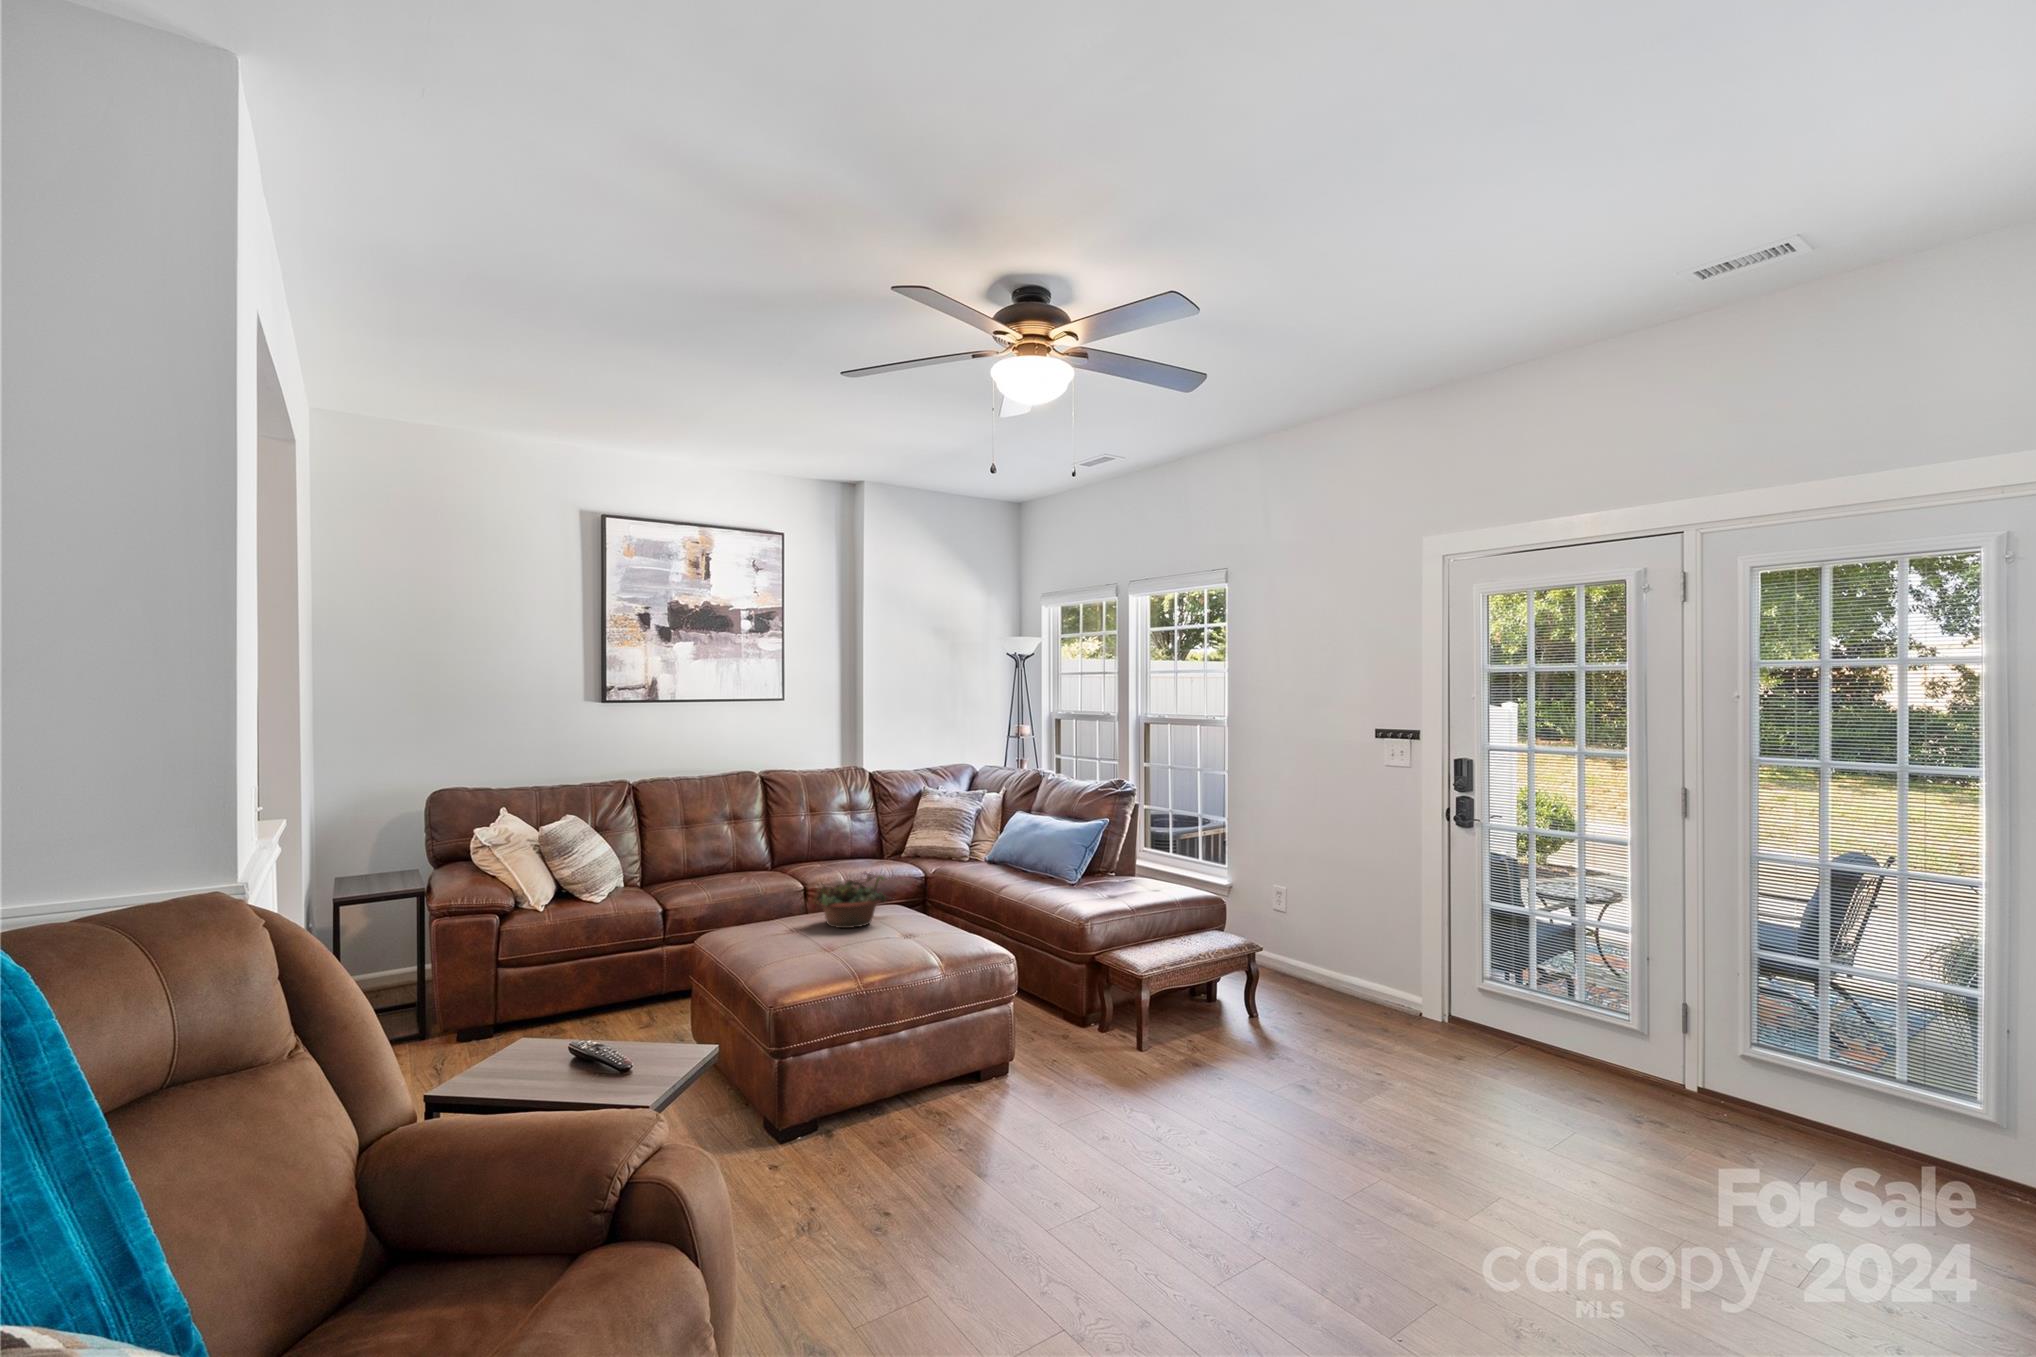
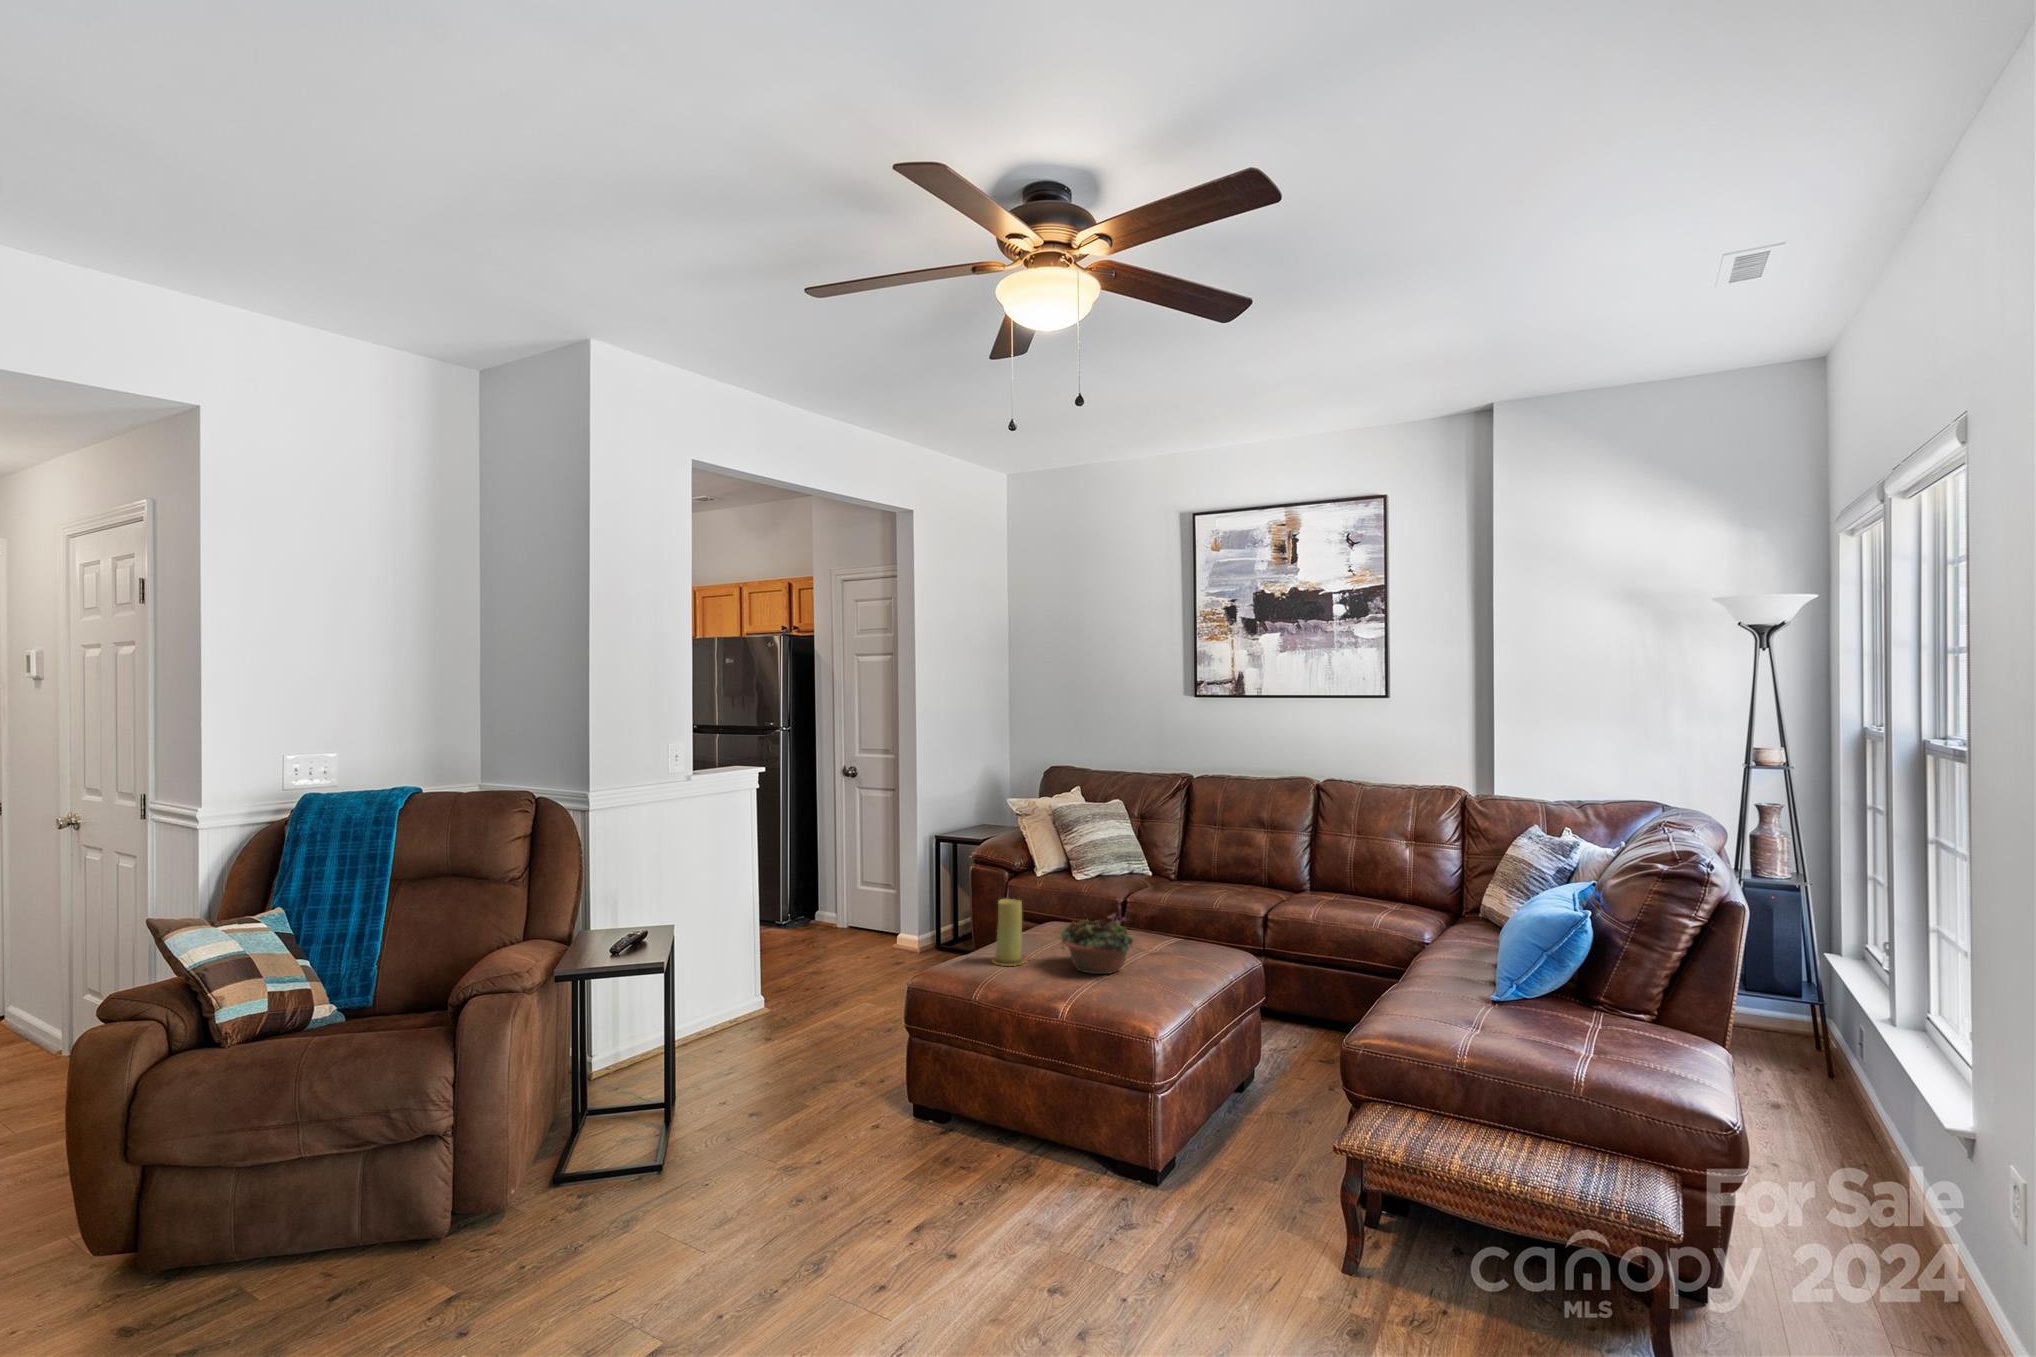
candle: none [766,877,800,942] -> present [992,899,1026,966]

